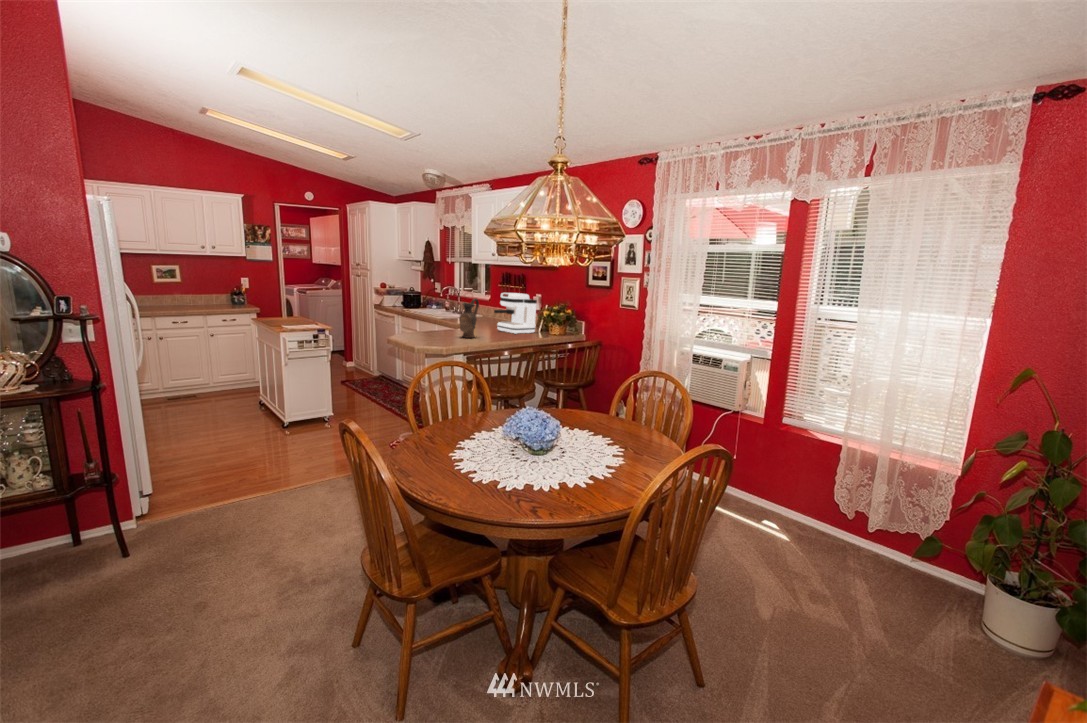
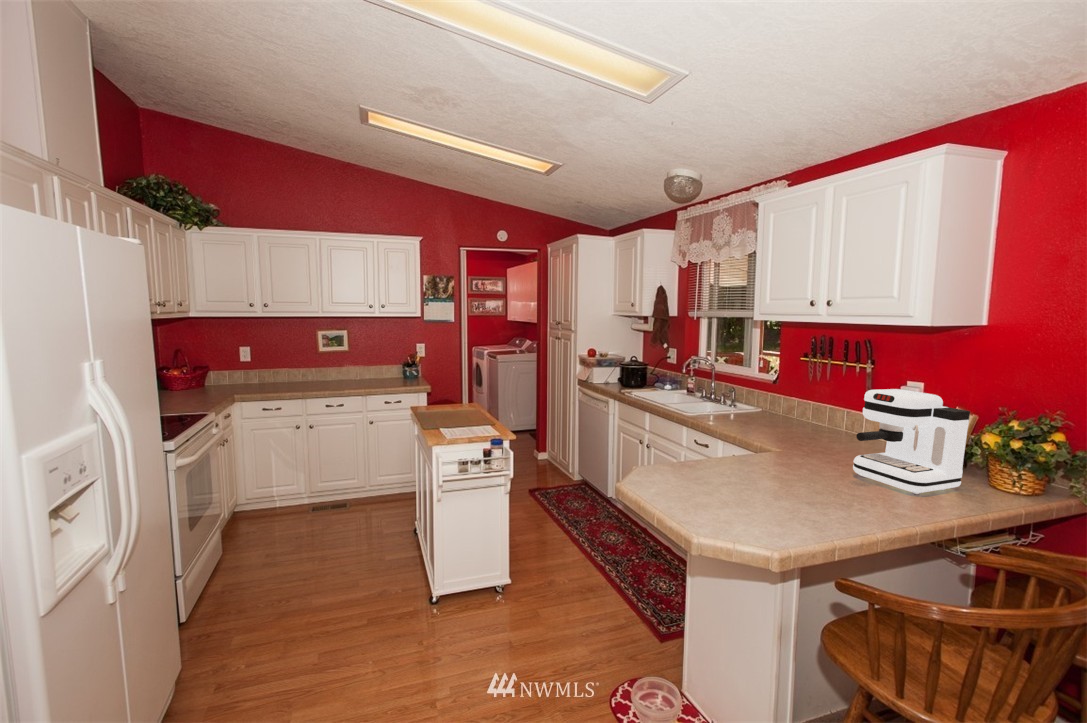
ceramic pitcher: present [459,298,479,338] -> none [795,416,845,518]

